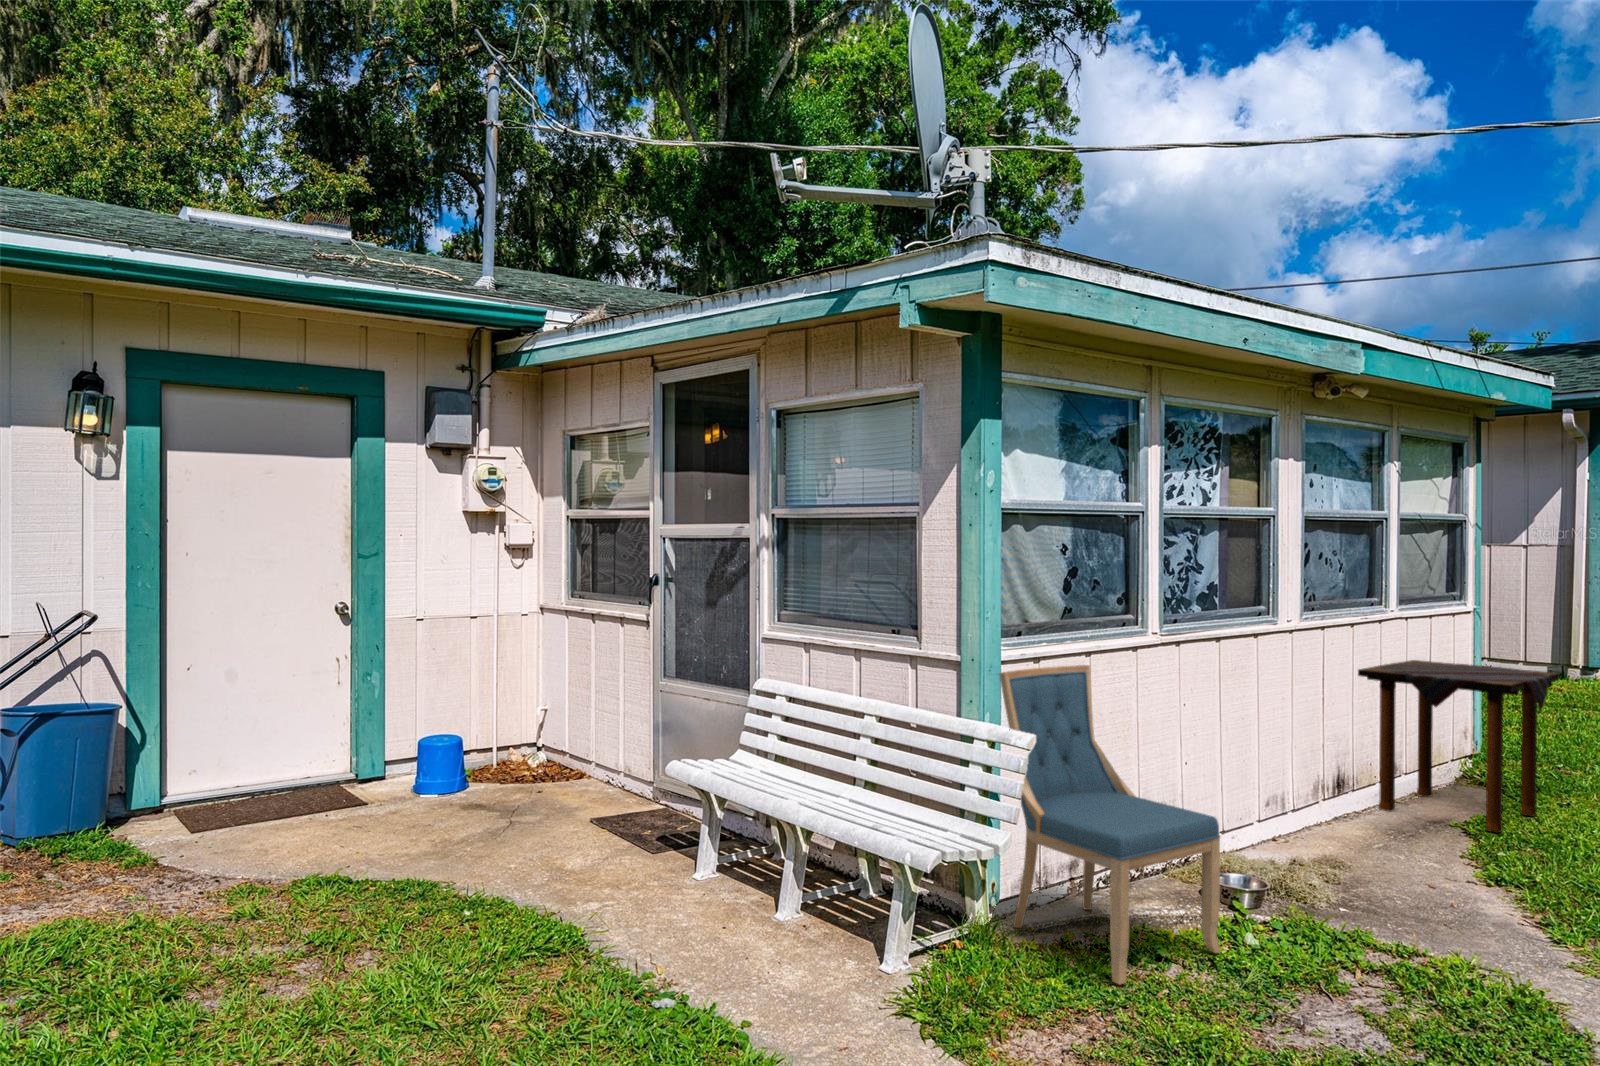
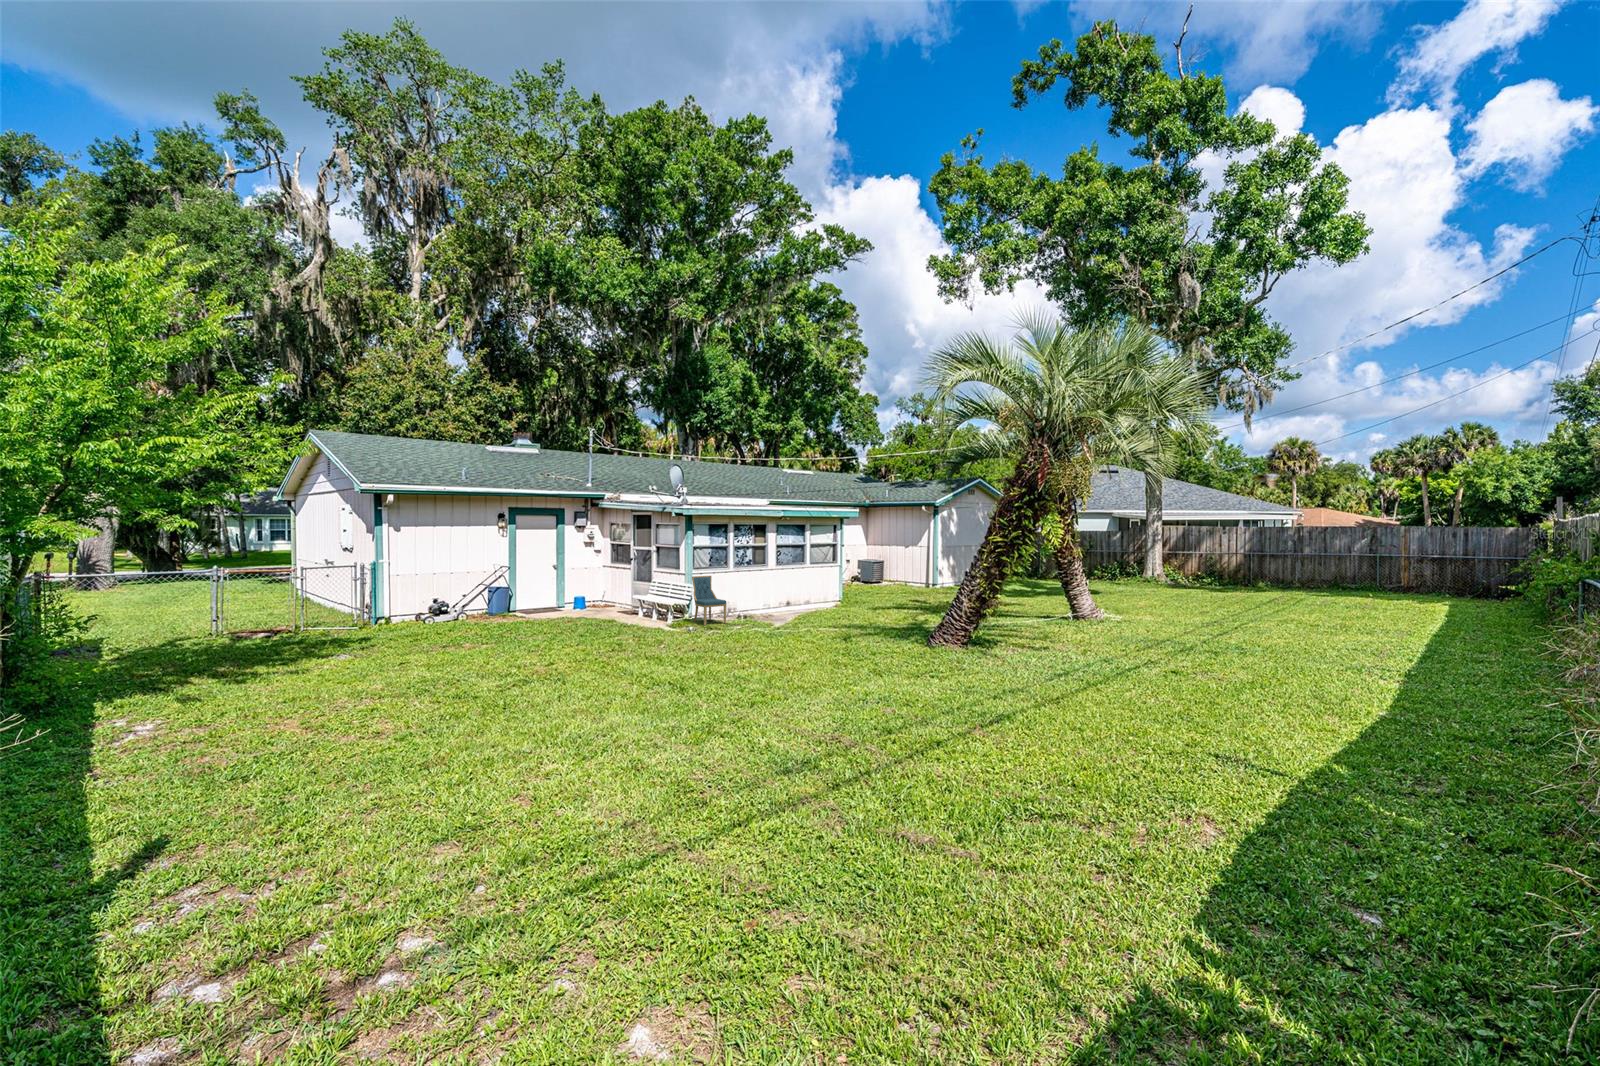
side table: present [1358,660,1560,833] -> none [792,578,834,613]

